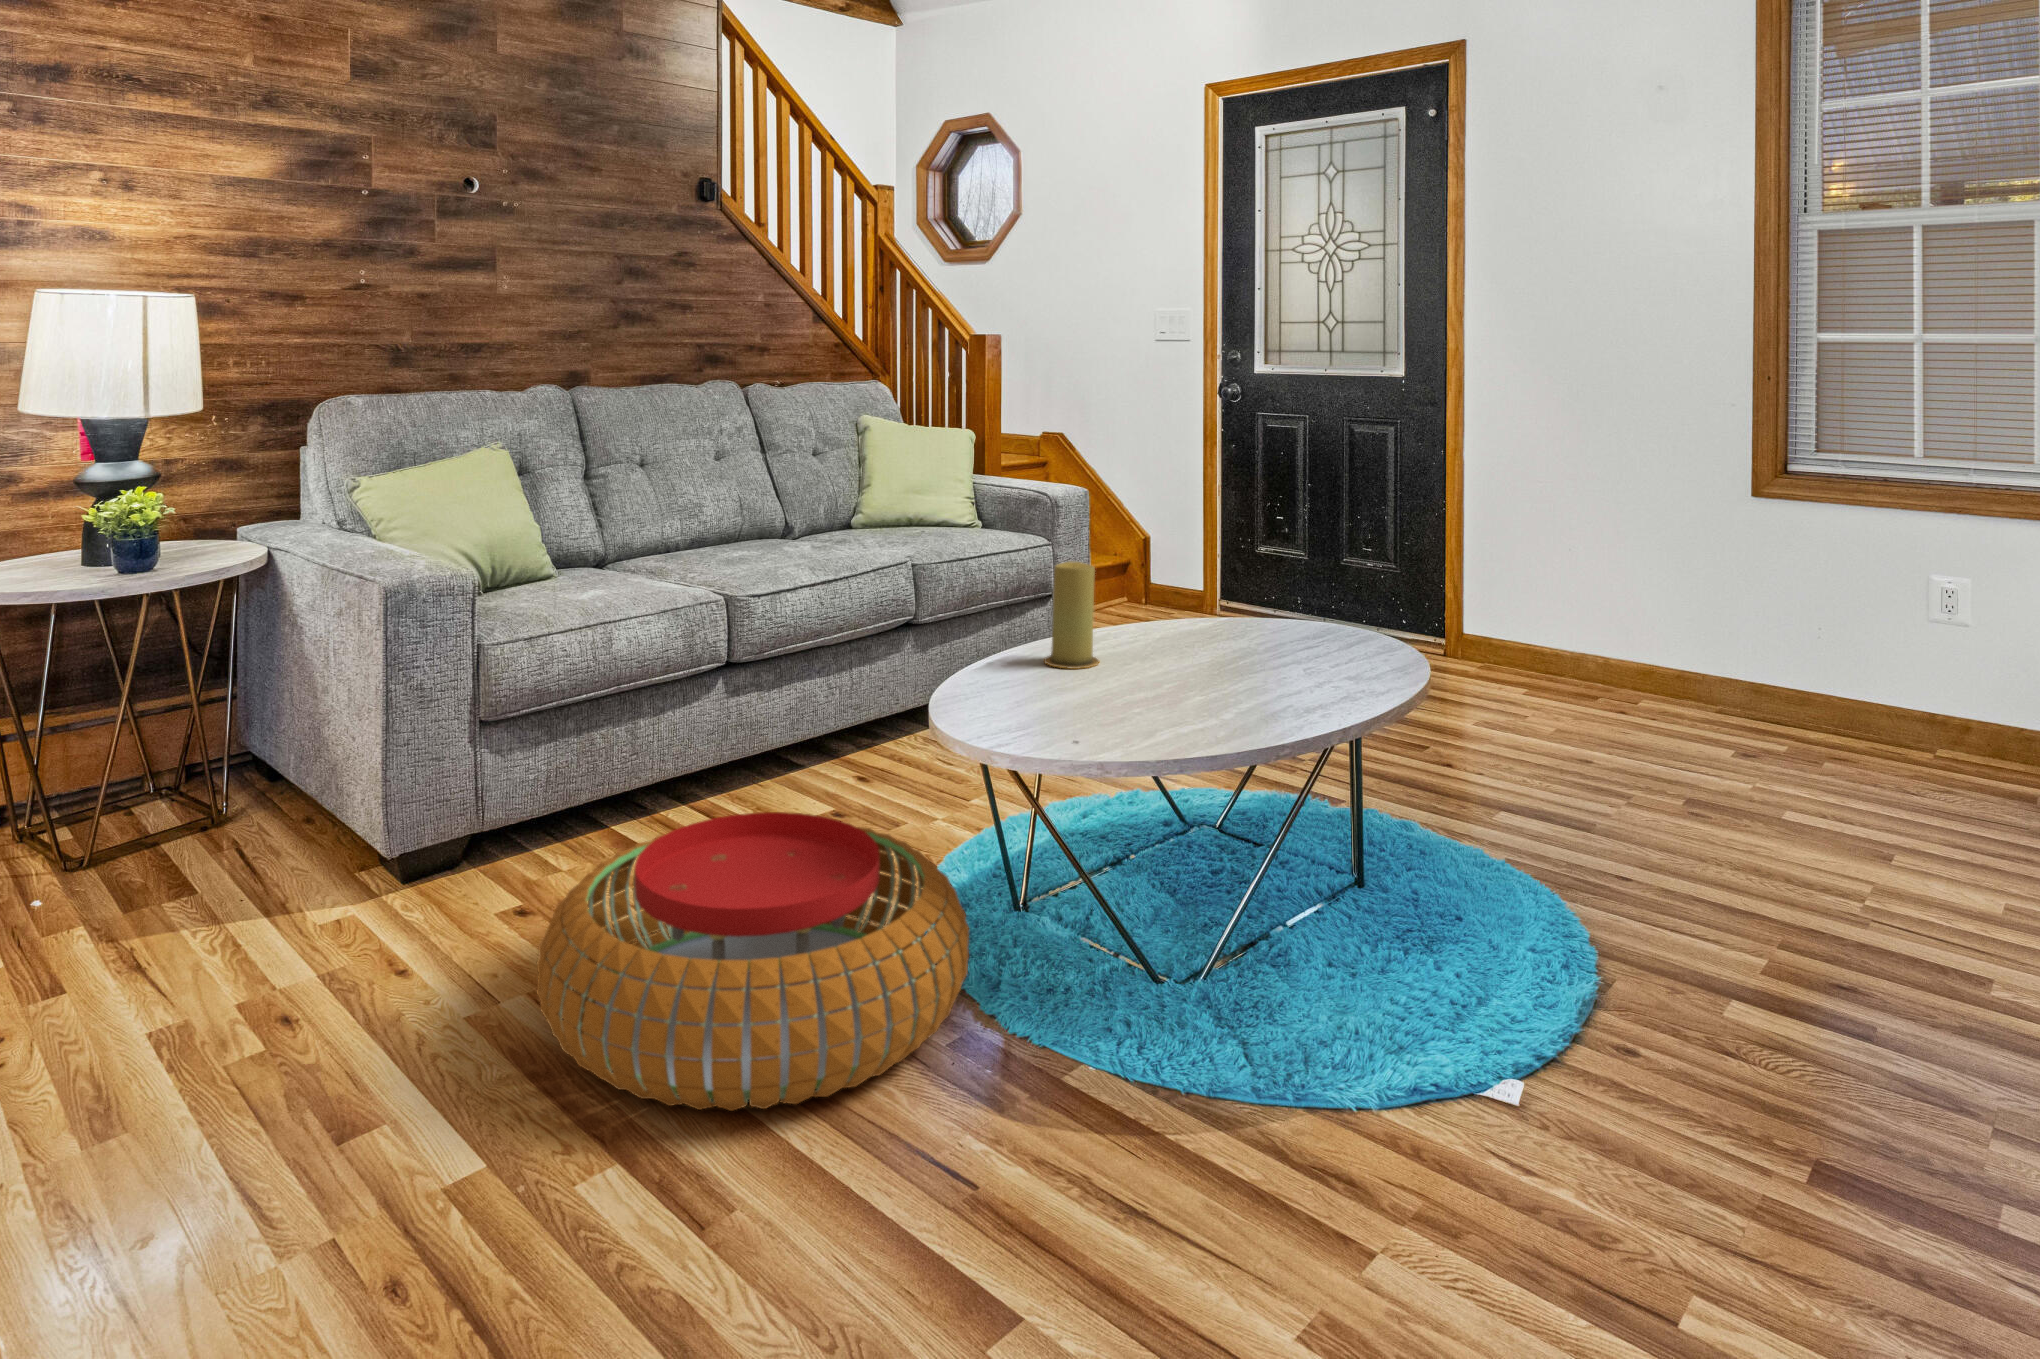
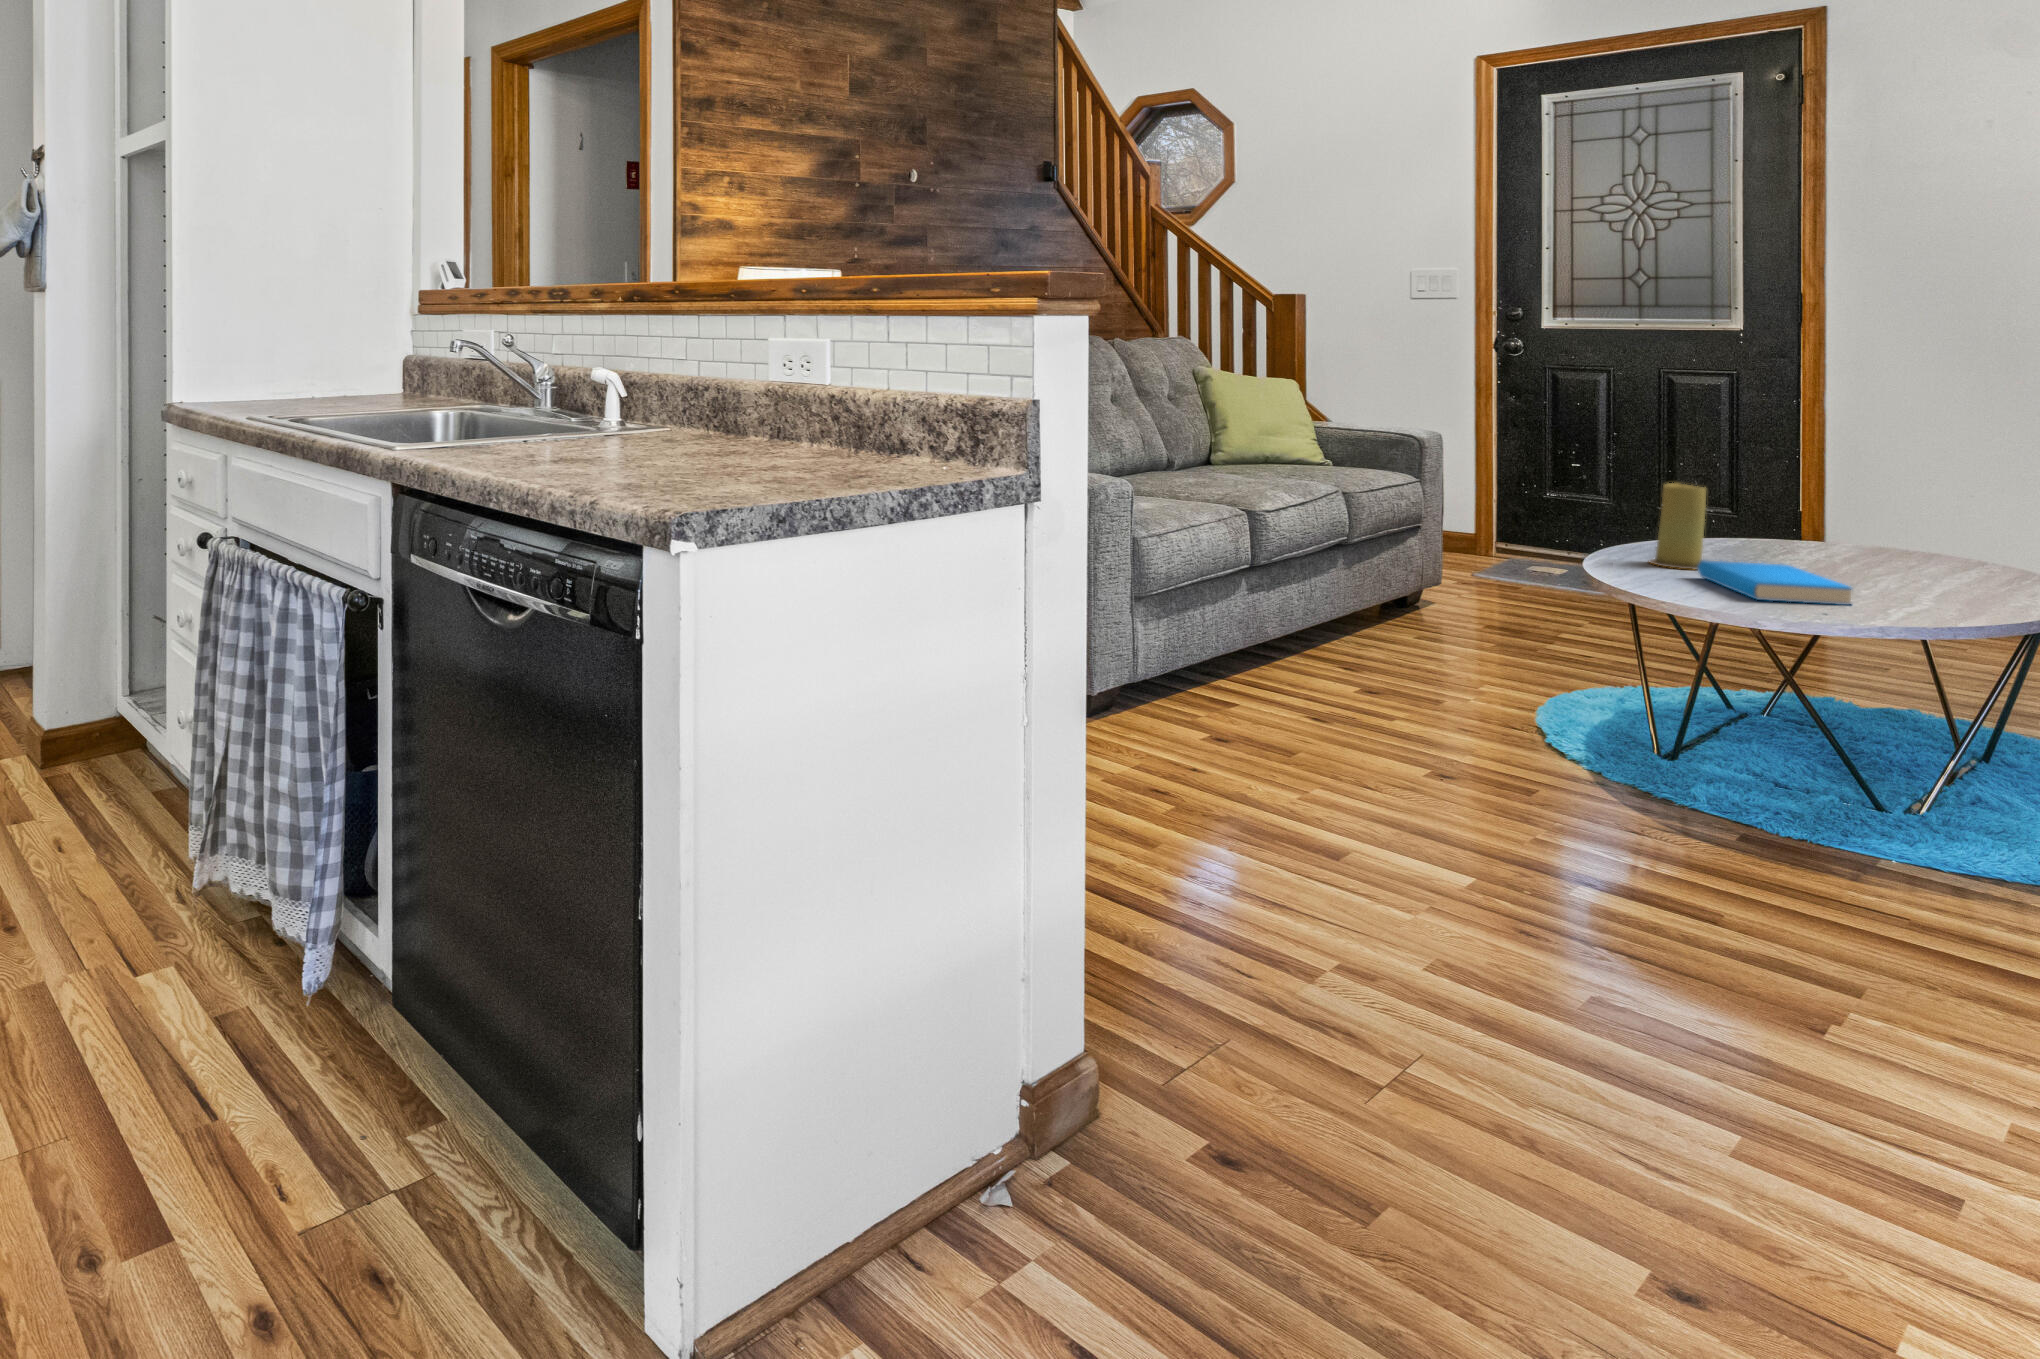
book: none [1040,660,1141,722] -> present [1698,560,1852,605]
pouf: present [537,812,969,1111] -> none [1348,668,1755,865]

